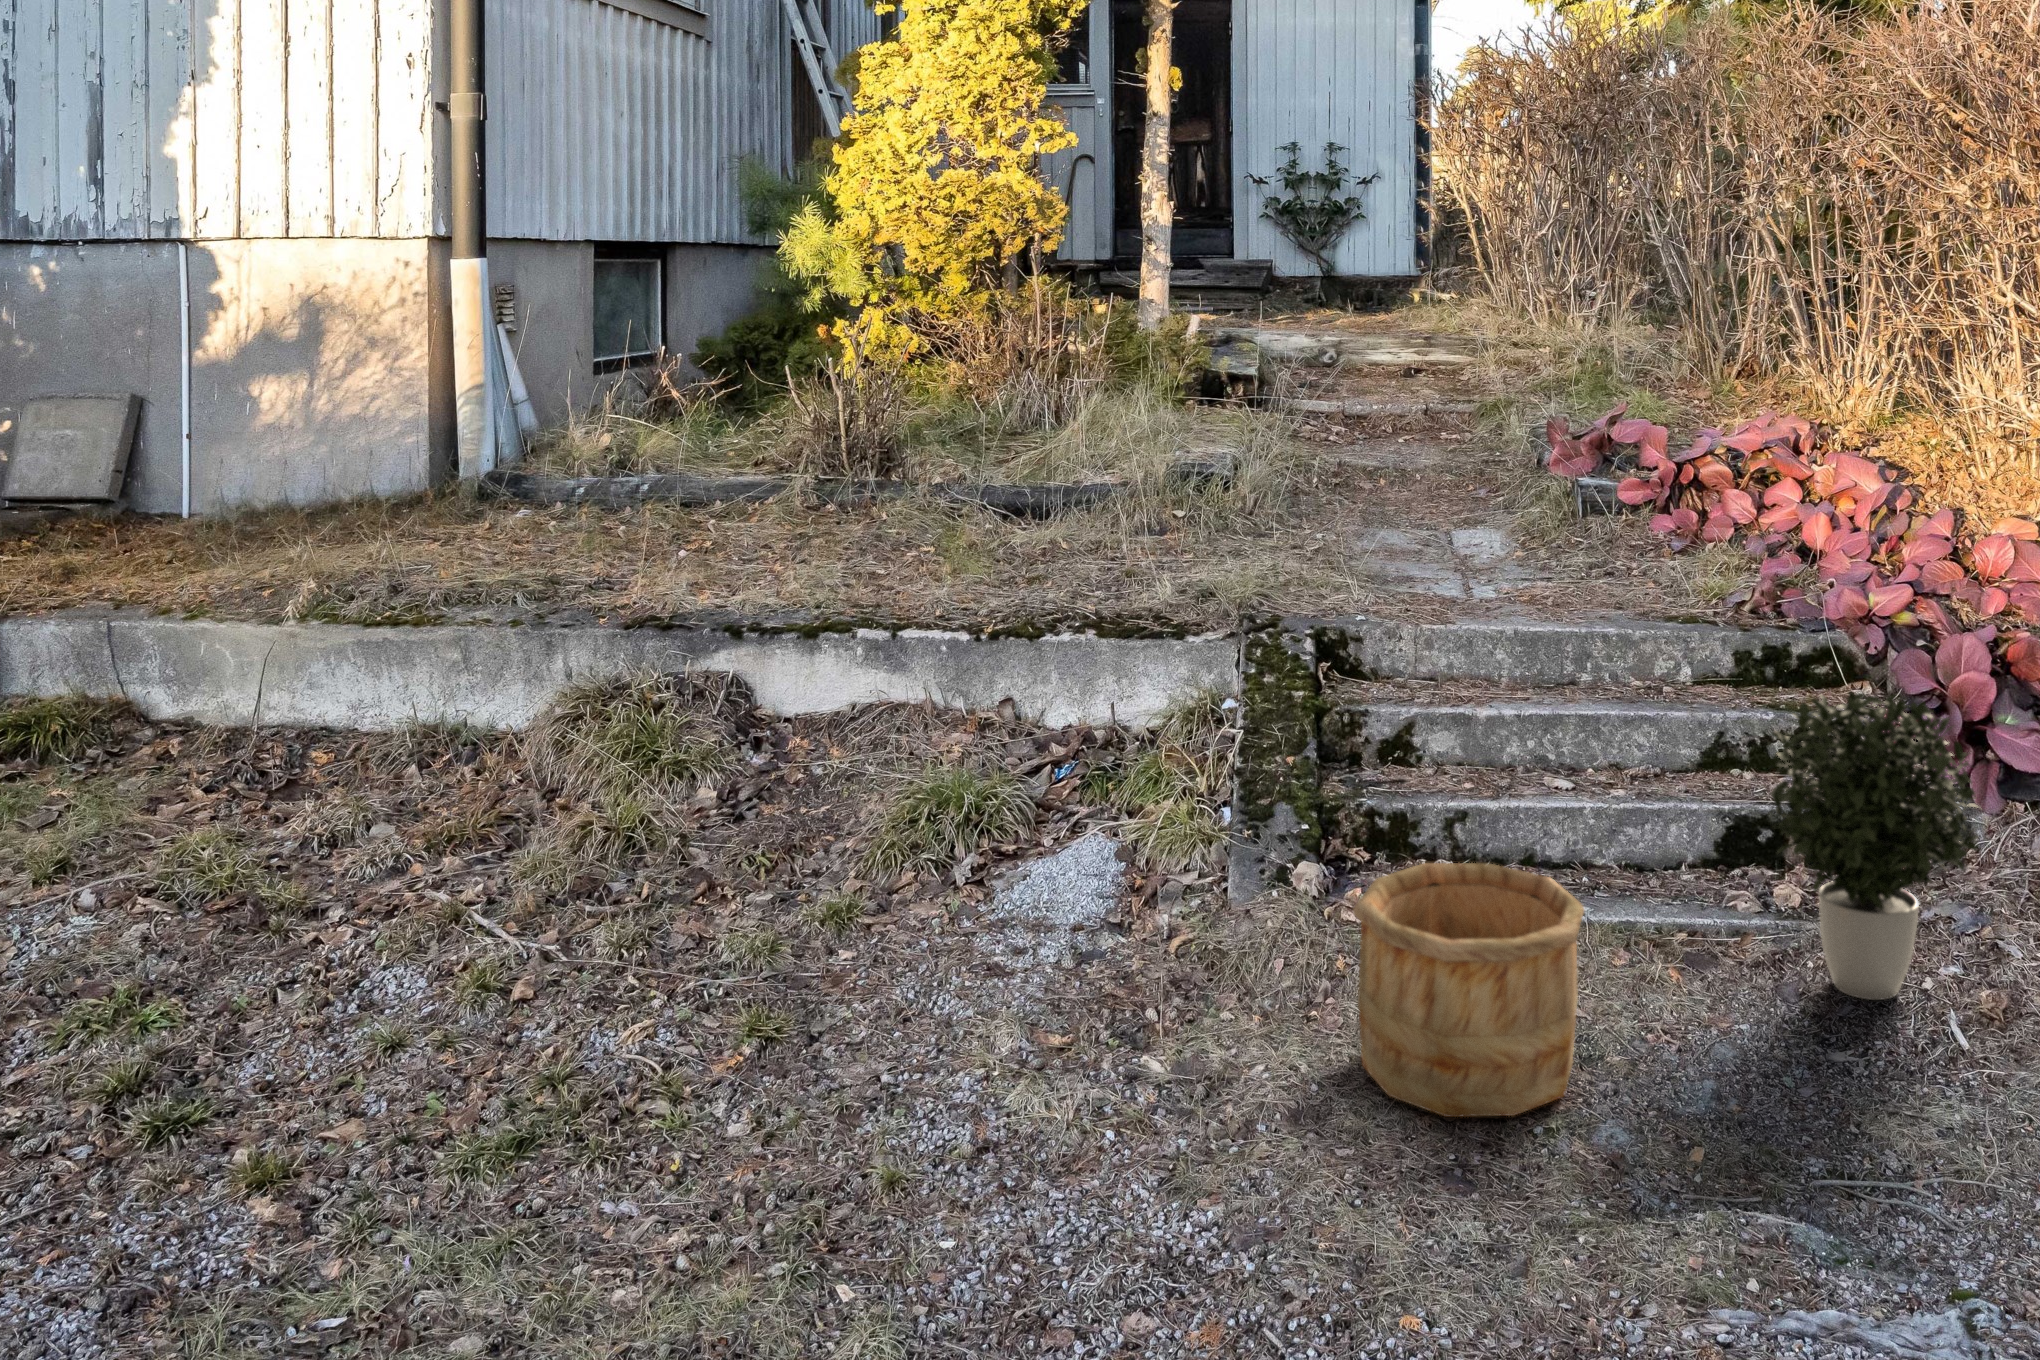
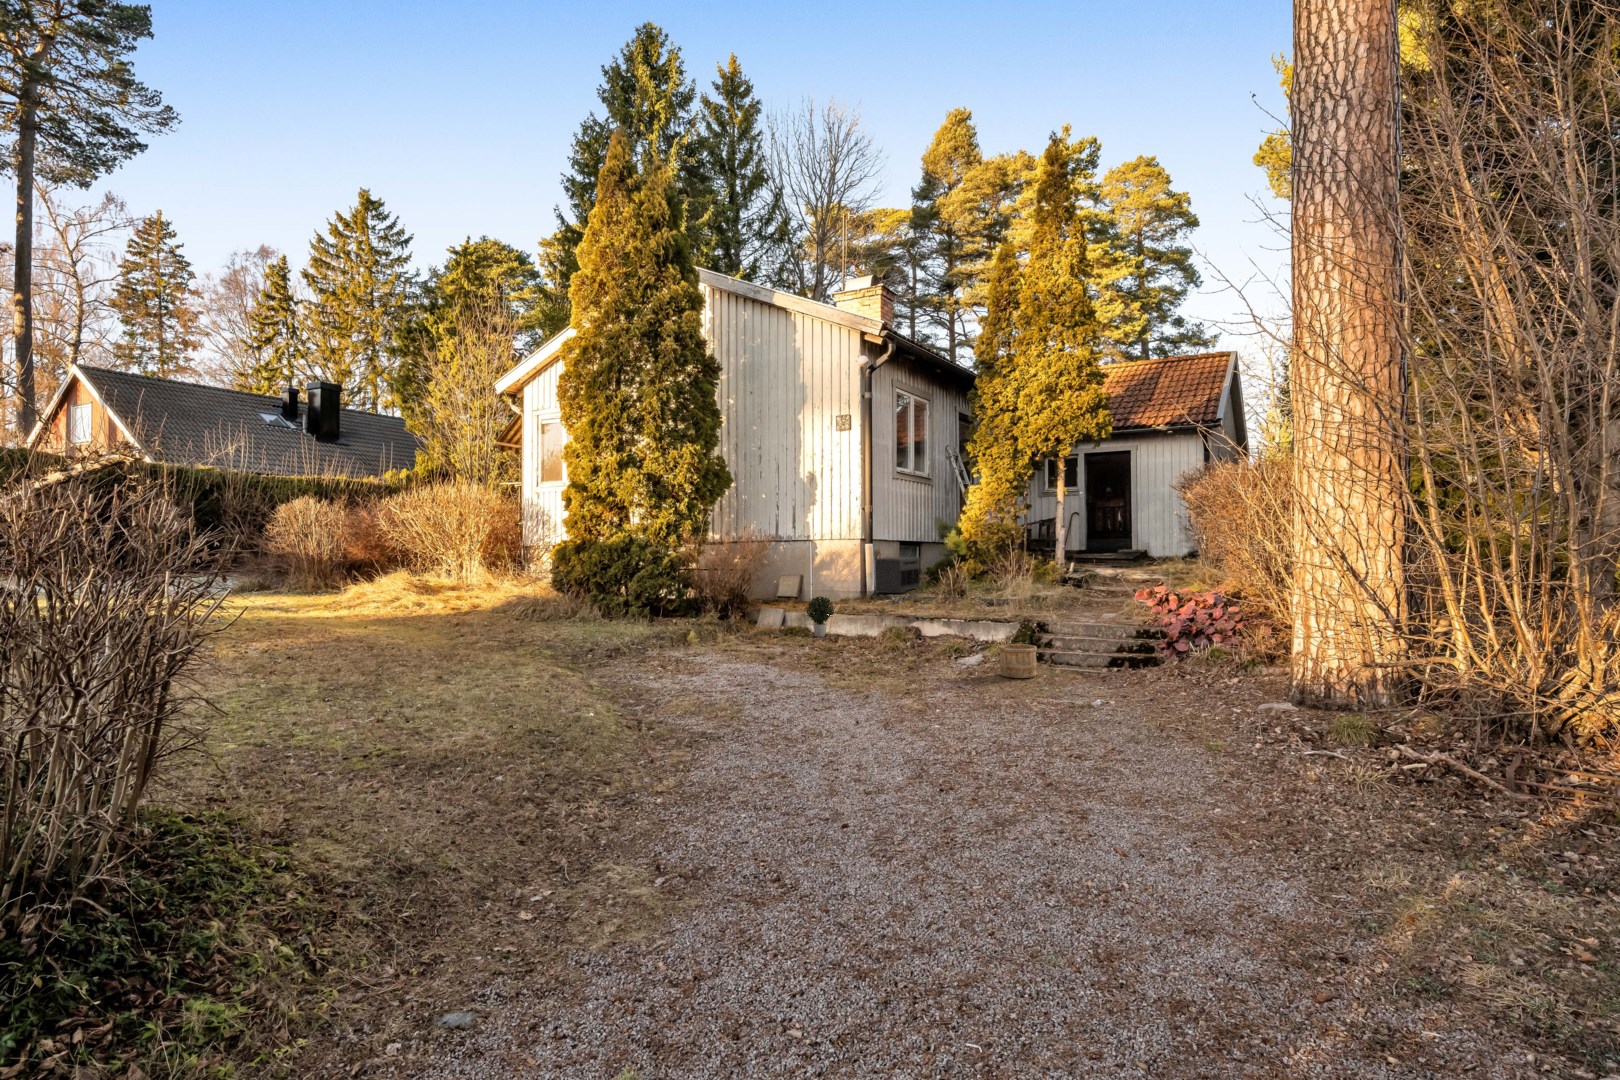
bench: none [491,309,681,465] -> present [875,557,920,593]
potted plant: present [1767,691,1978,1000] -> present [805,597,834,637]

